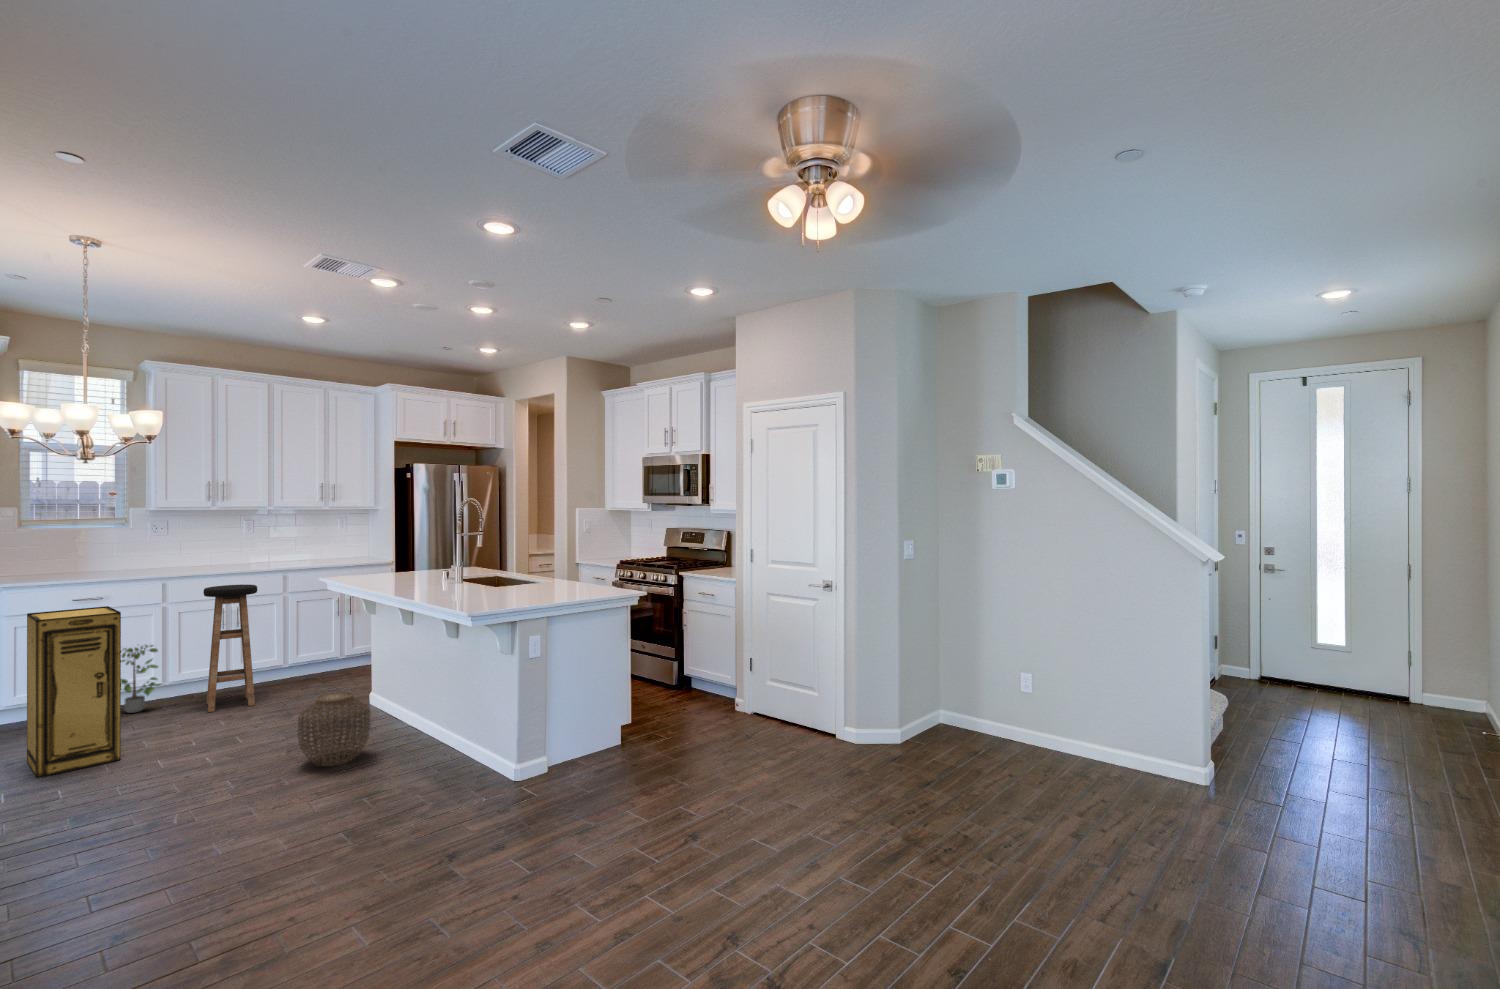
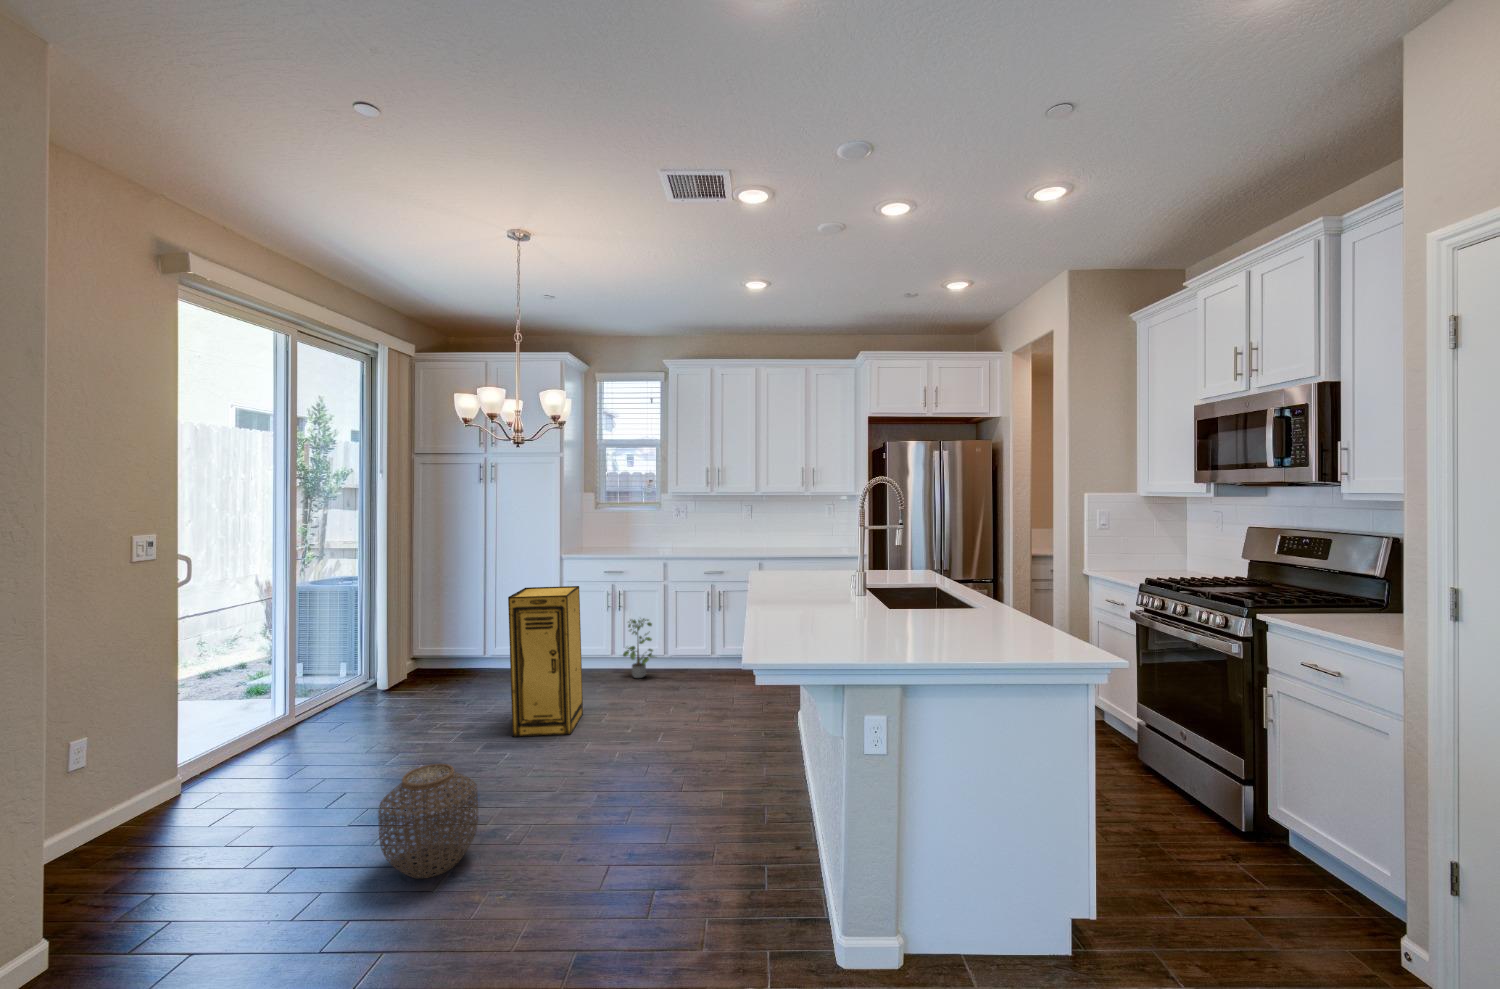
bar stool: present [203,585,257,712] -> none [675,569,722,694]
woven basket: present [298,692,370,766] -> present [378,764,478,878]

